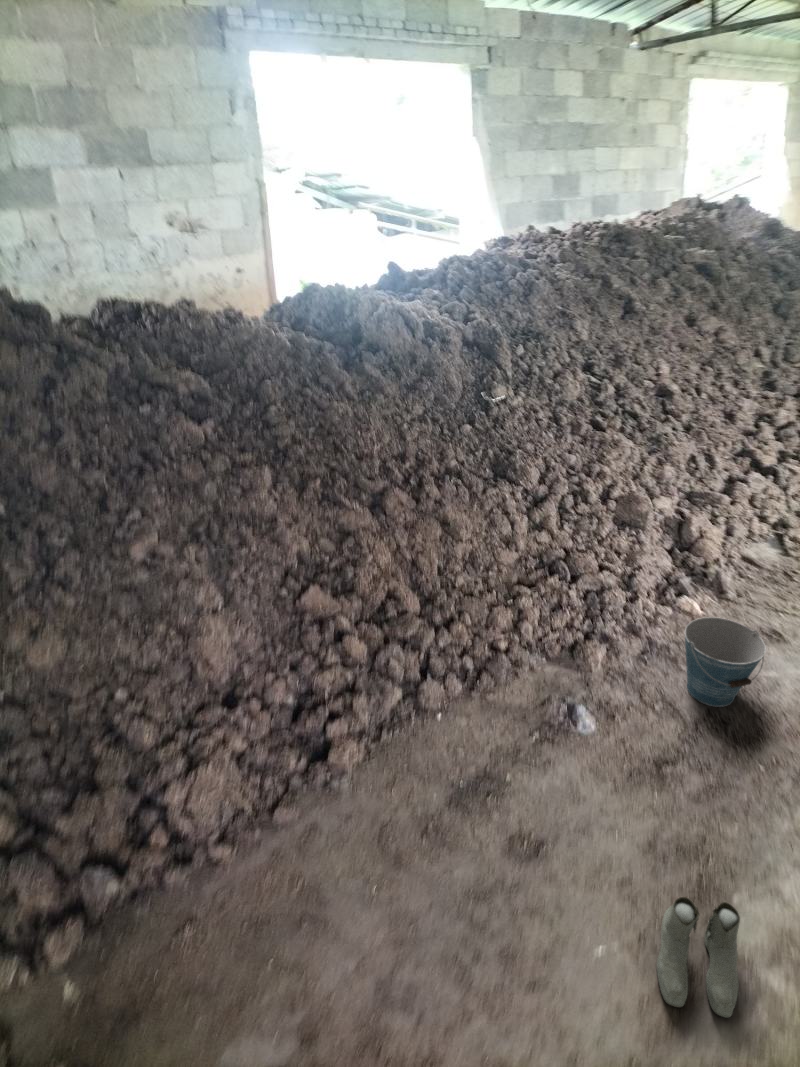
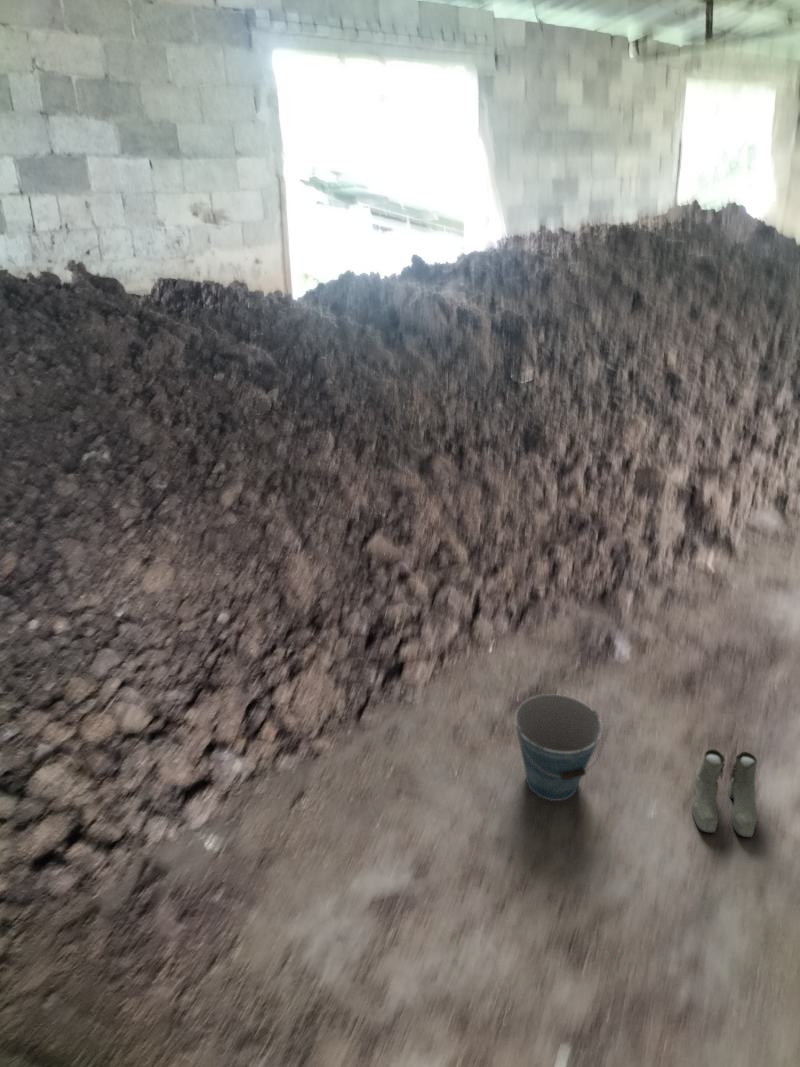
bucket: present [685,617,766,707] -> present [515,694,603,801]

